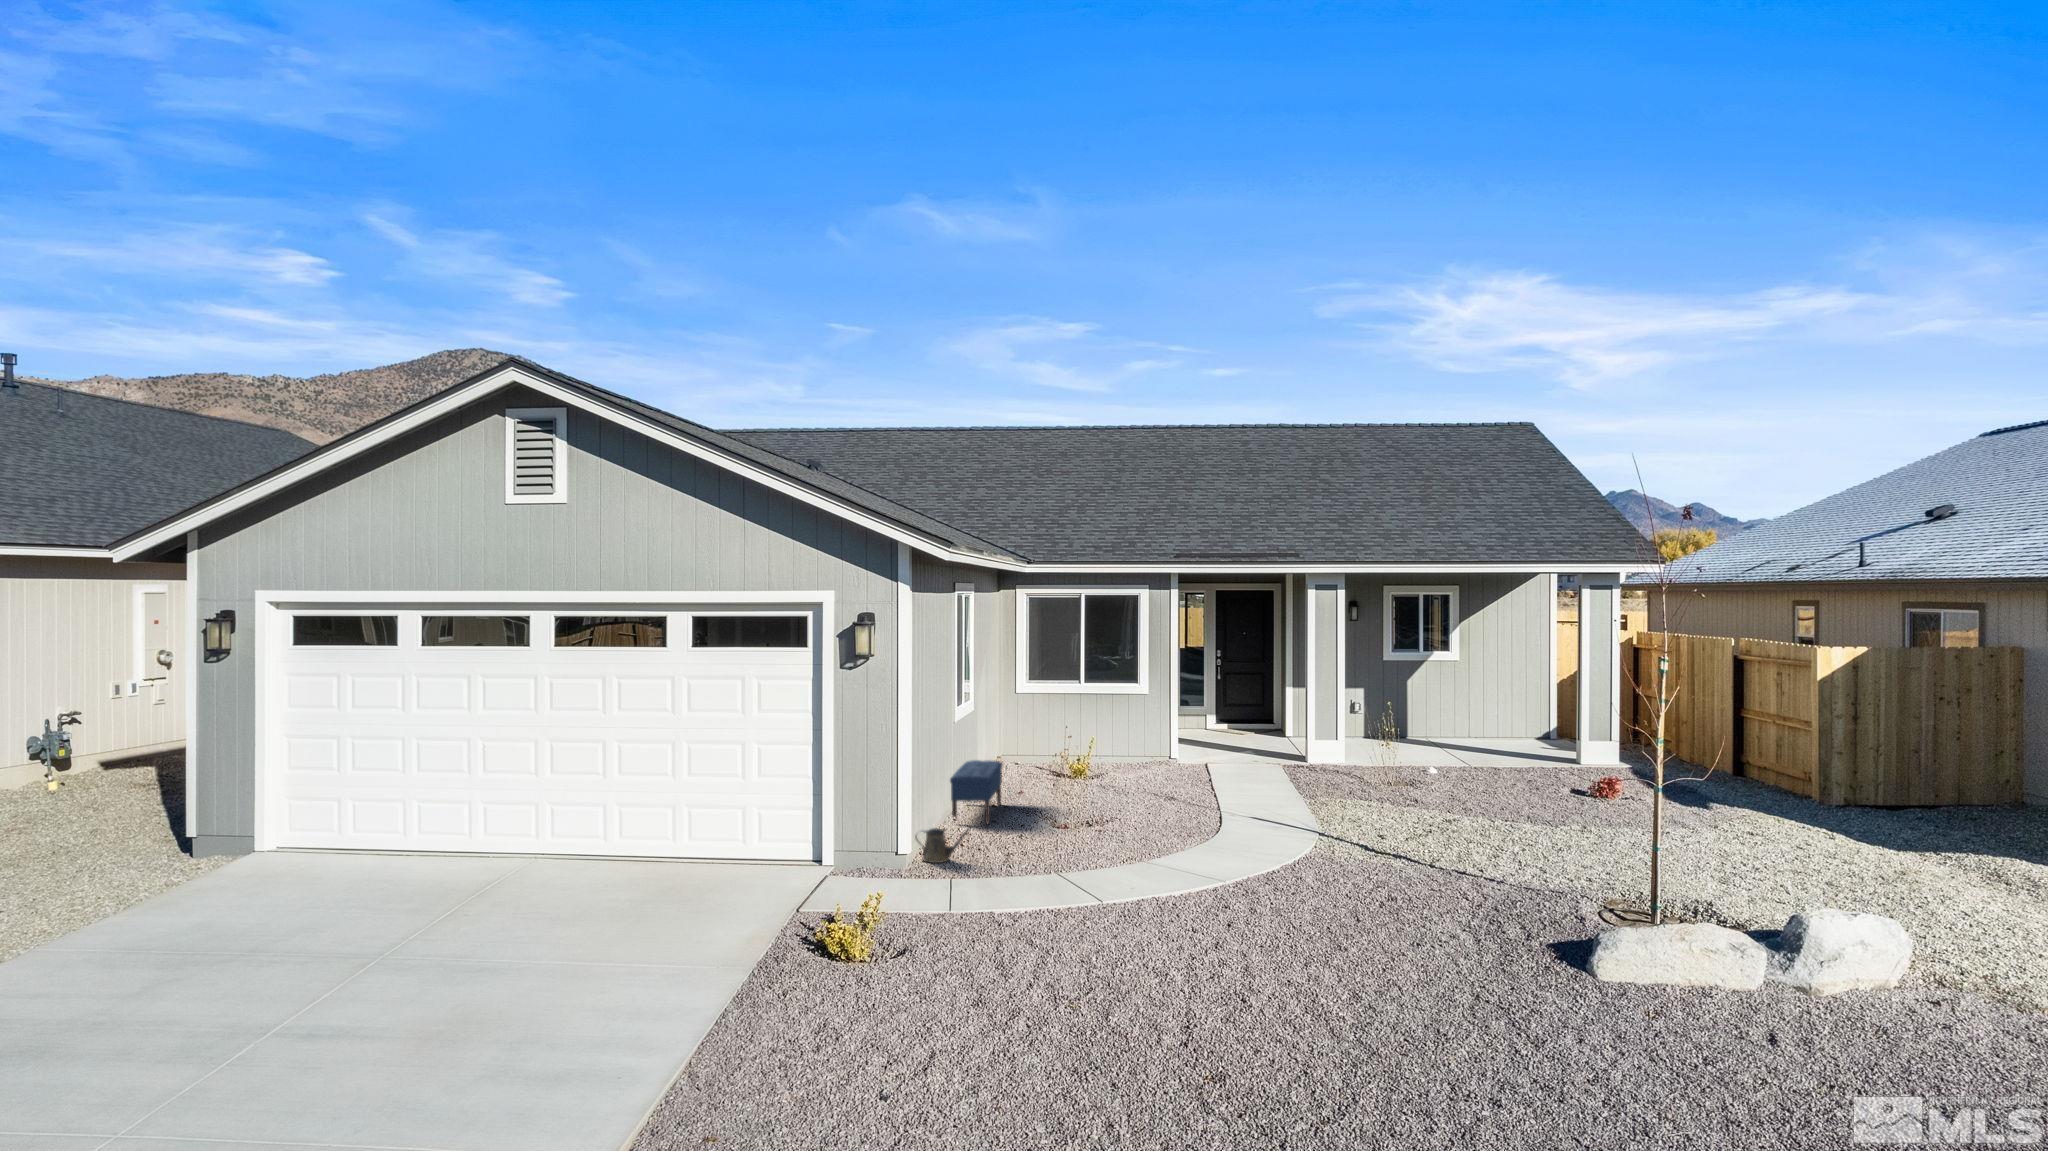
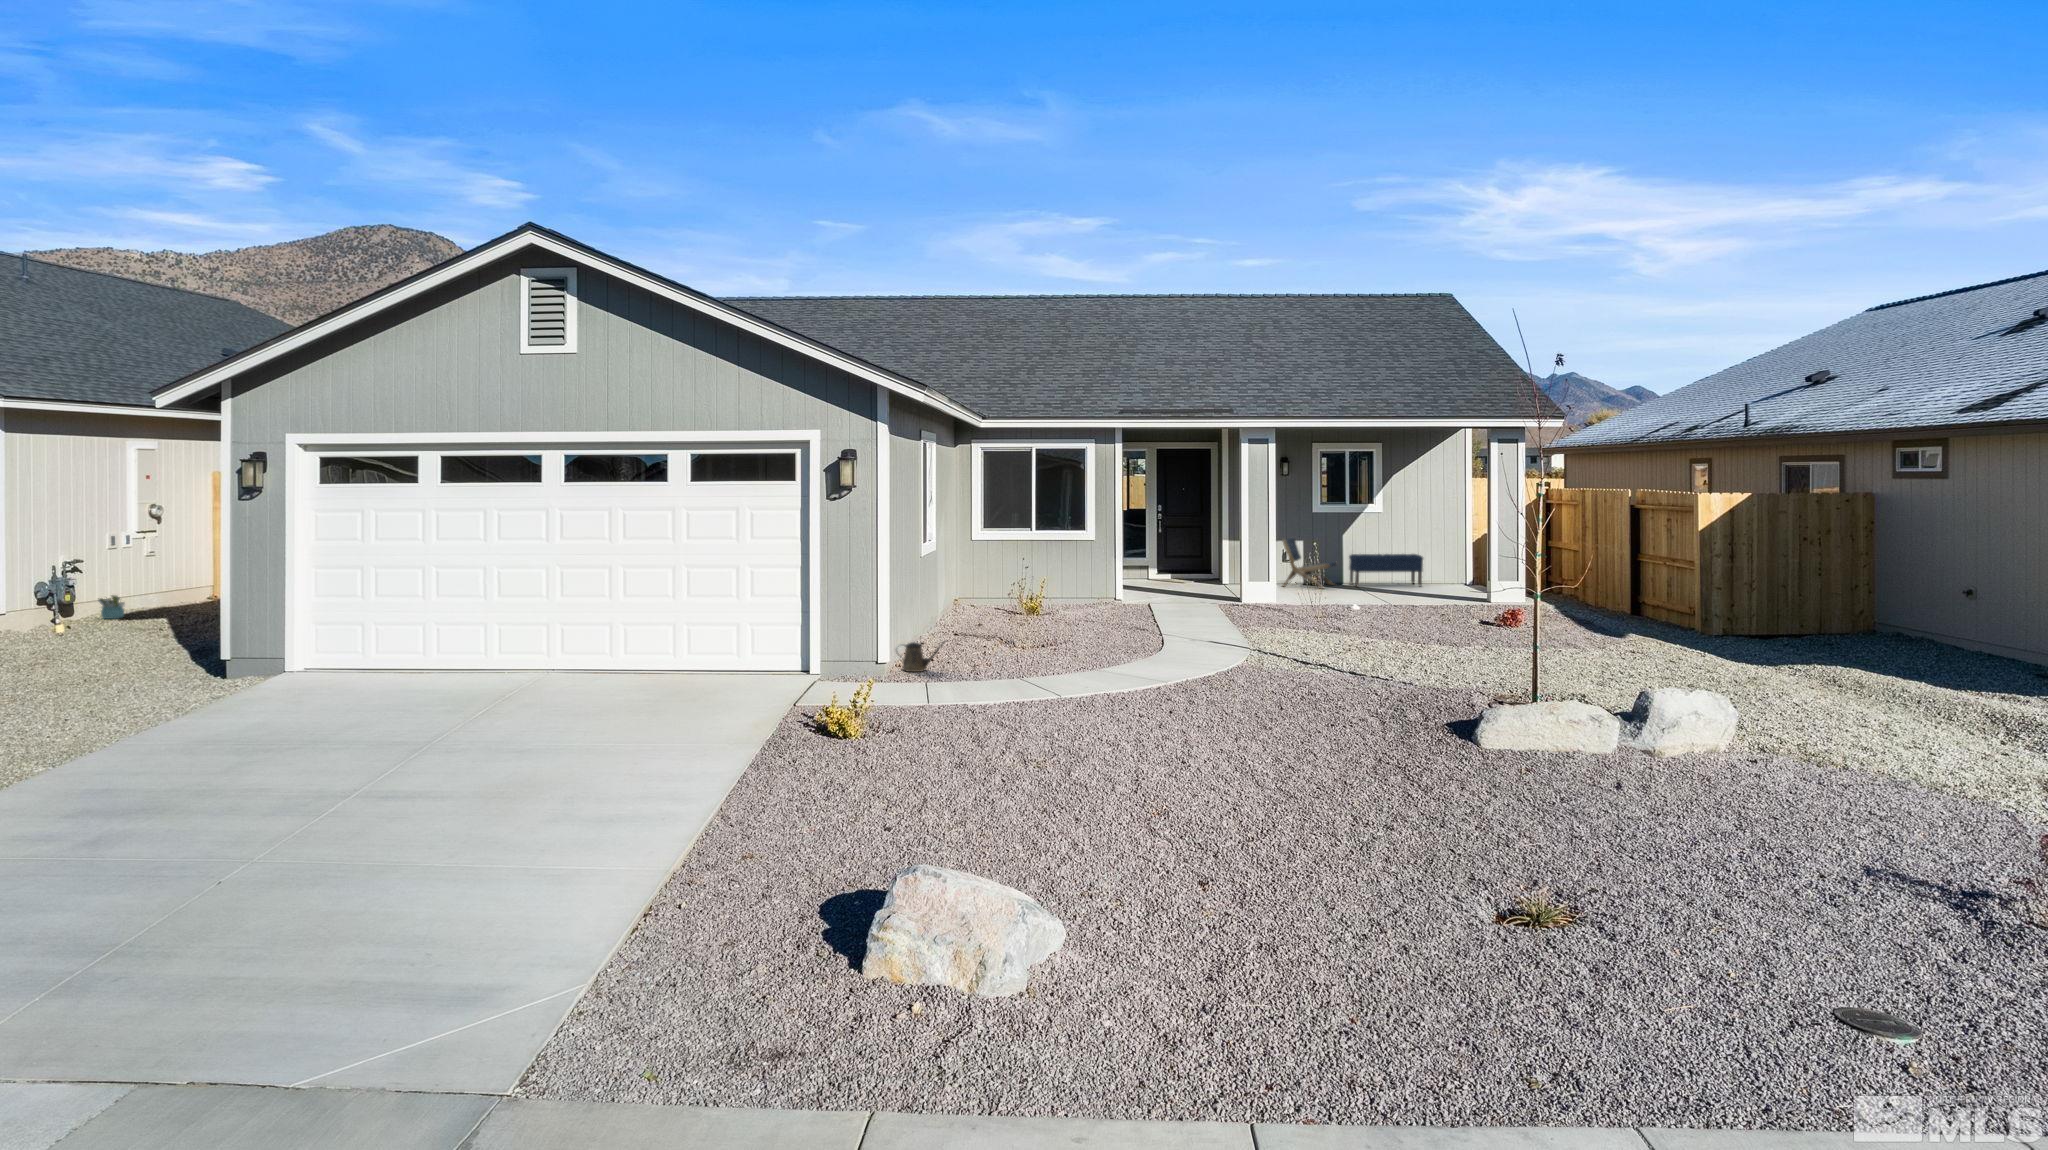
lounge chair: none [1354,686,1417,747] -> present [1282,537,1337,589]
decorative plant: none [64,755,95,782] -> present [98,595,125,619]
bench: present [950,760,1002,824] -> present [1349,554,1423,586]

